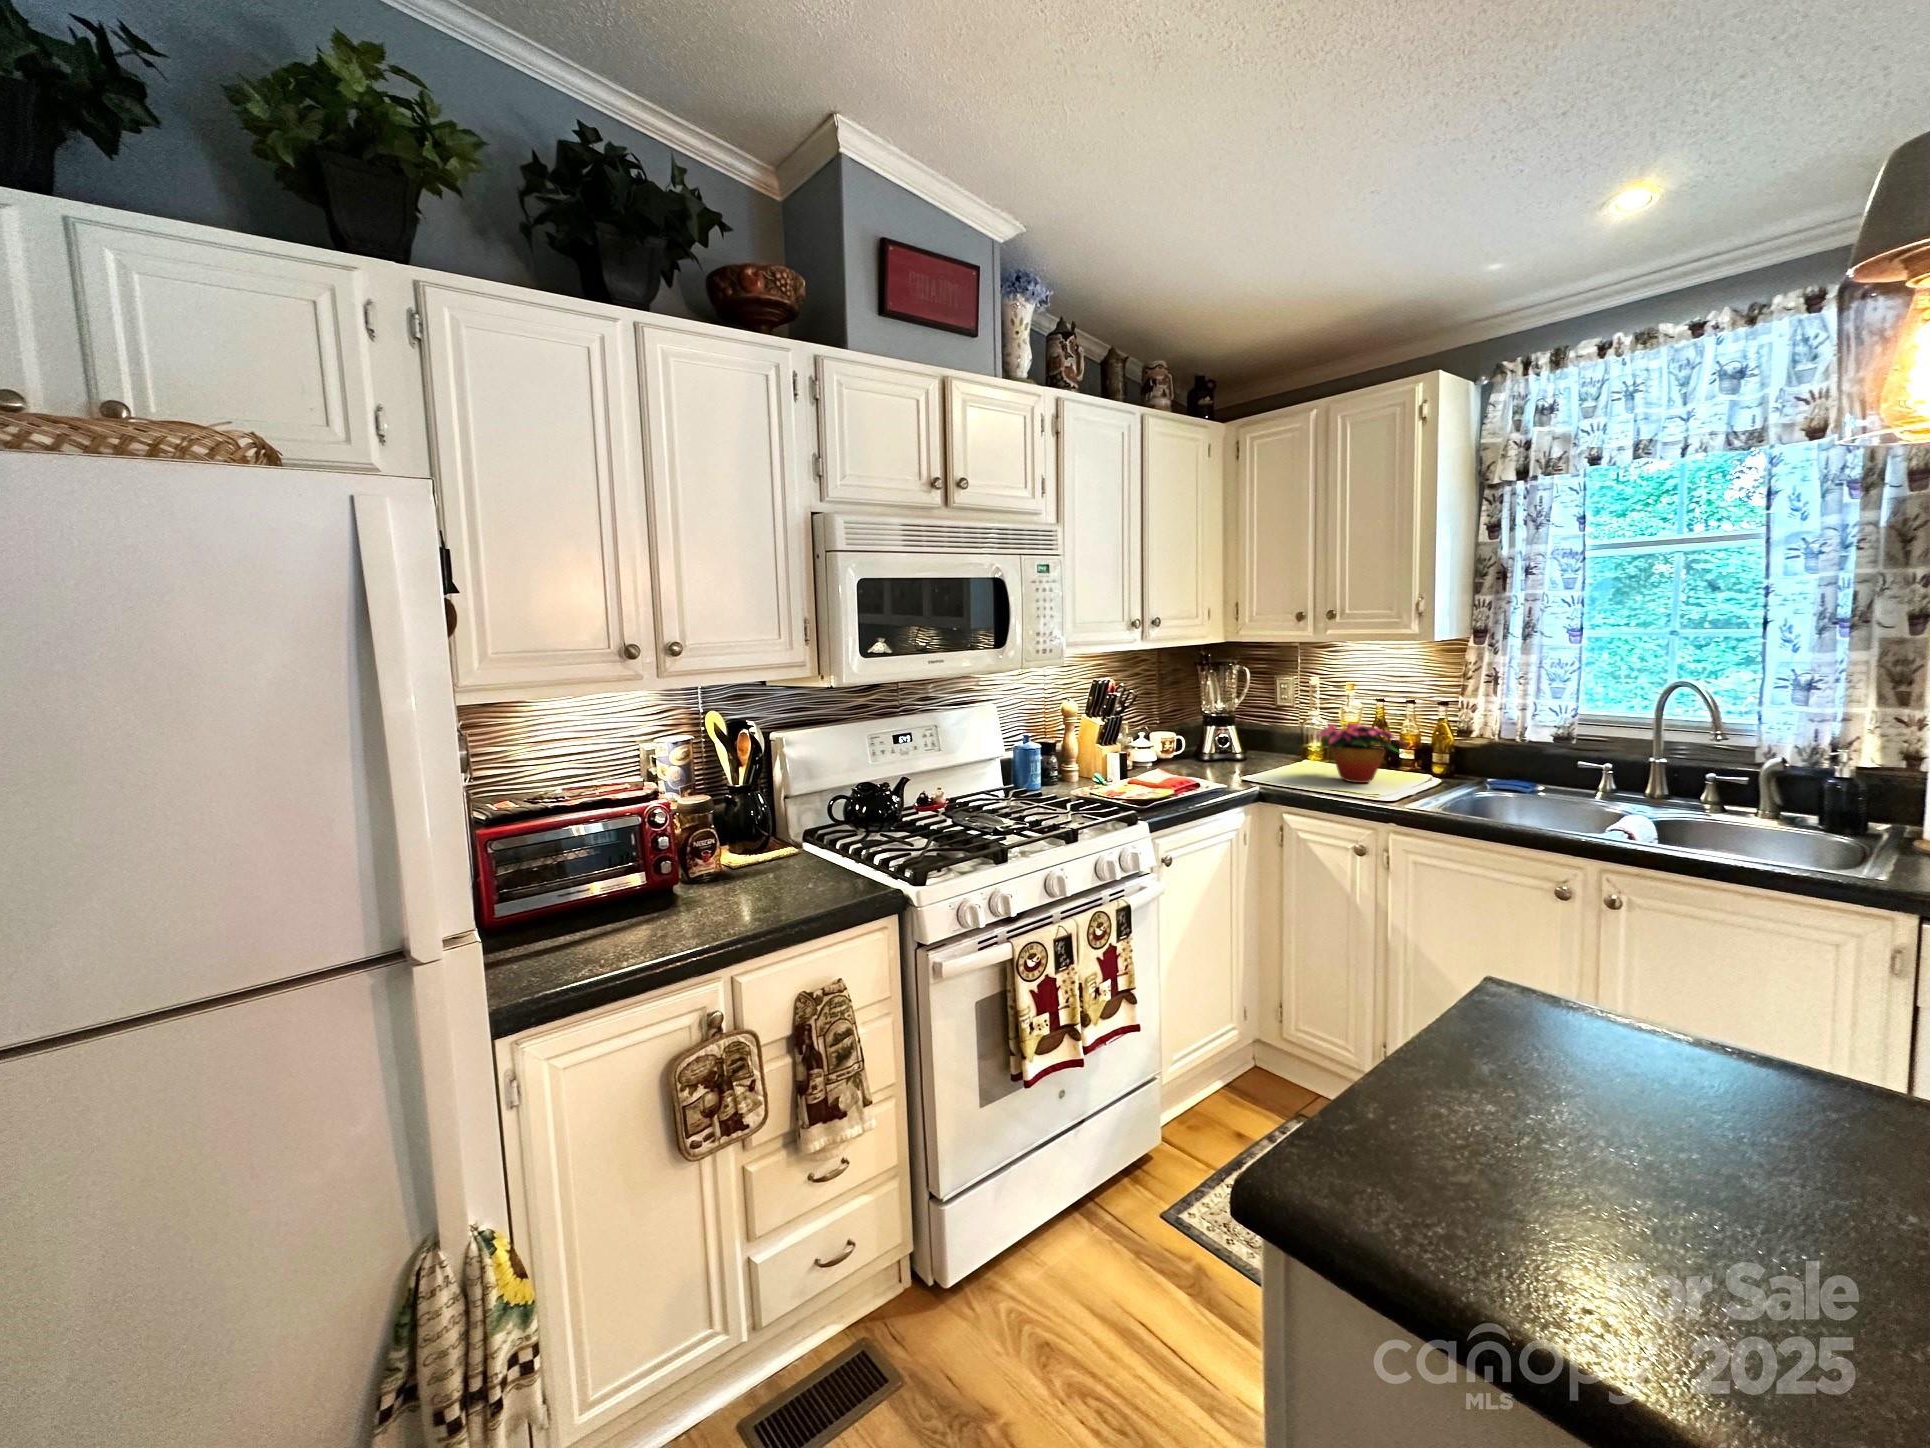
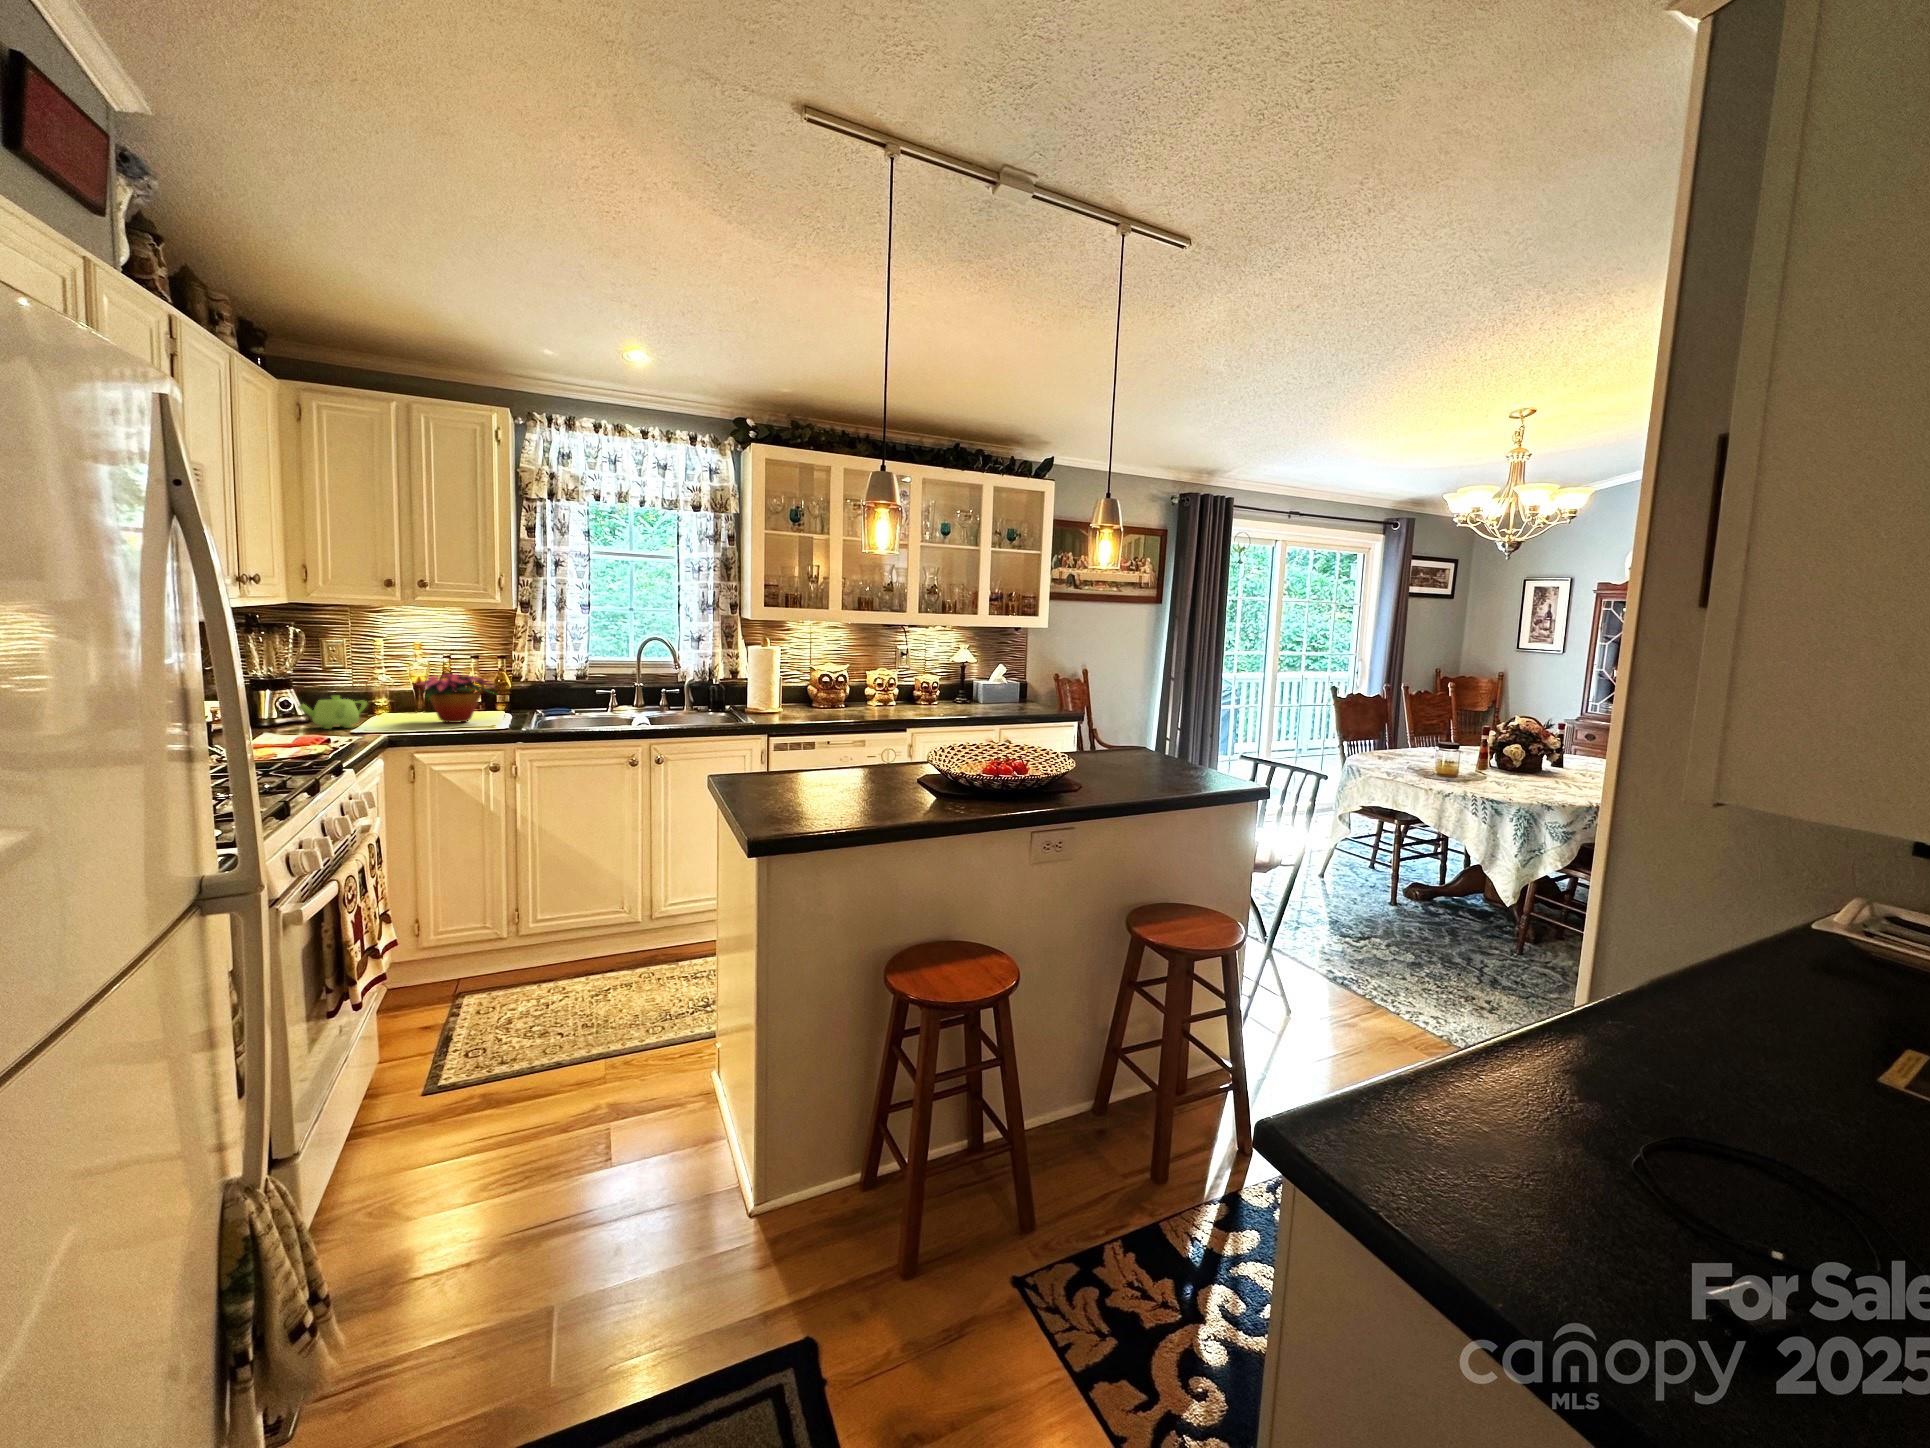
teapot: none [1209,739,1267,773] -> present [298,696,367,729]

